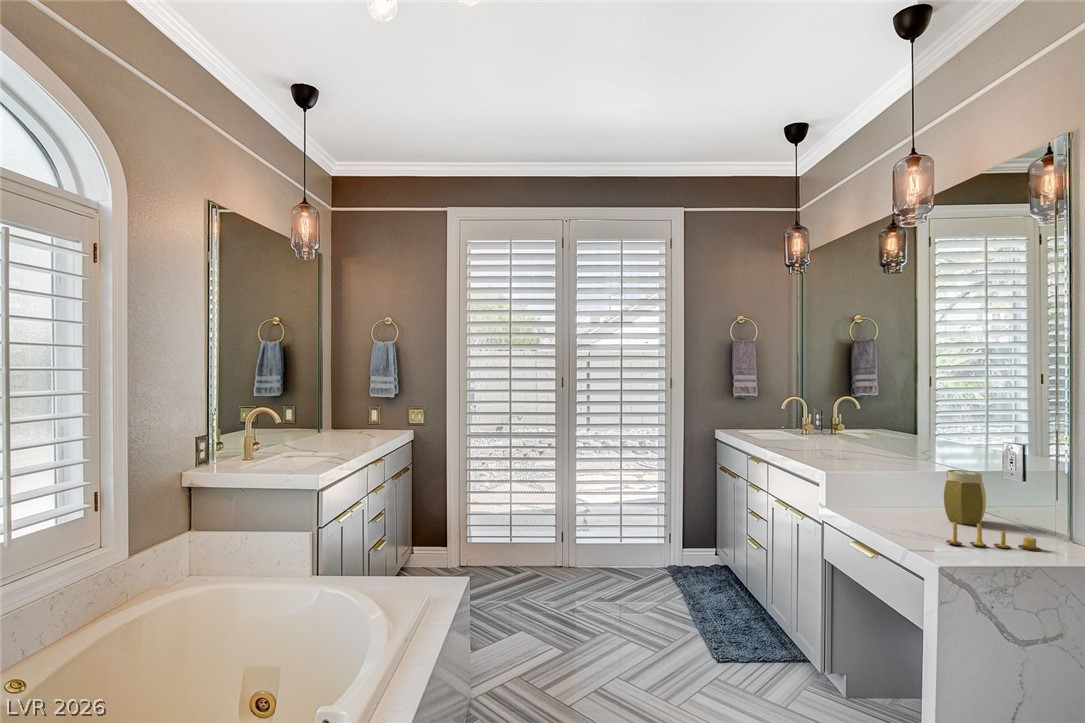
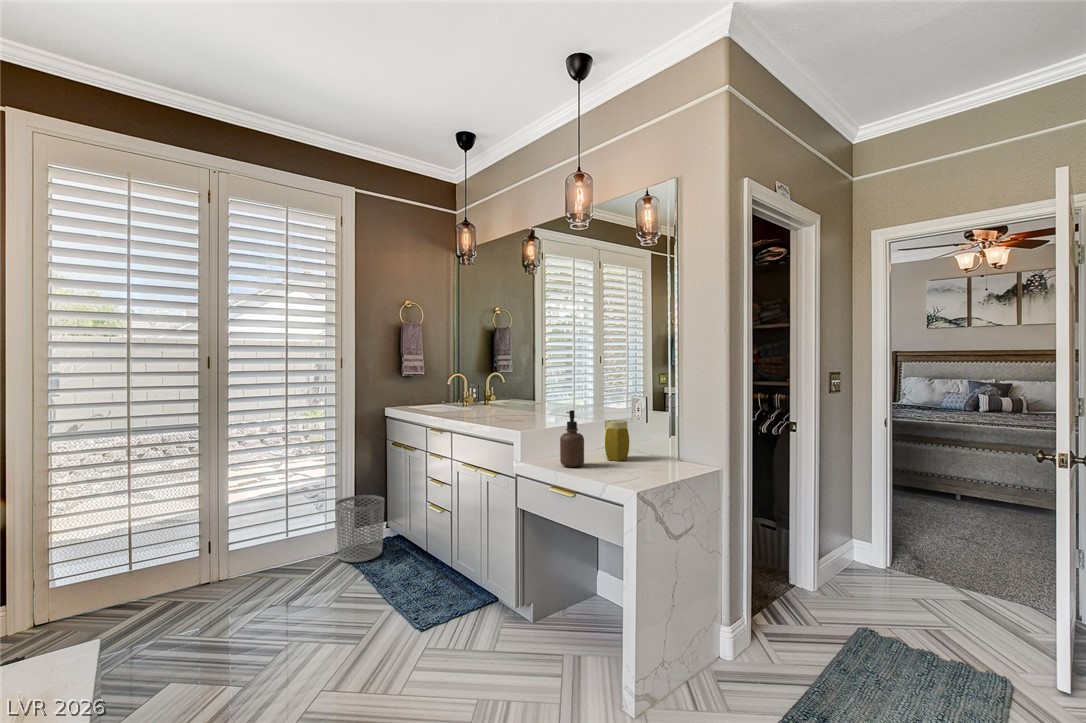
soap dispenser: none [872,452,906,522] -> present [560,410,584,467]
waste bin: none [663,515,710,581] -> present [335,495,384,562]
candle: present [946,522,1041,551] -> none [622,456,674,476]

